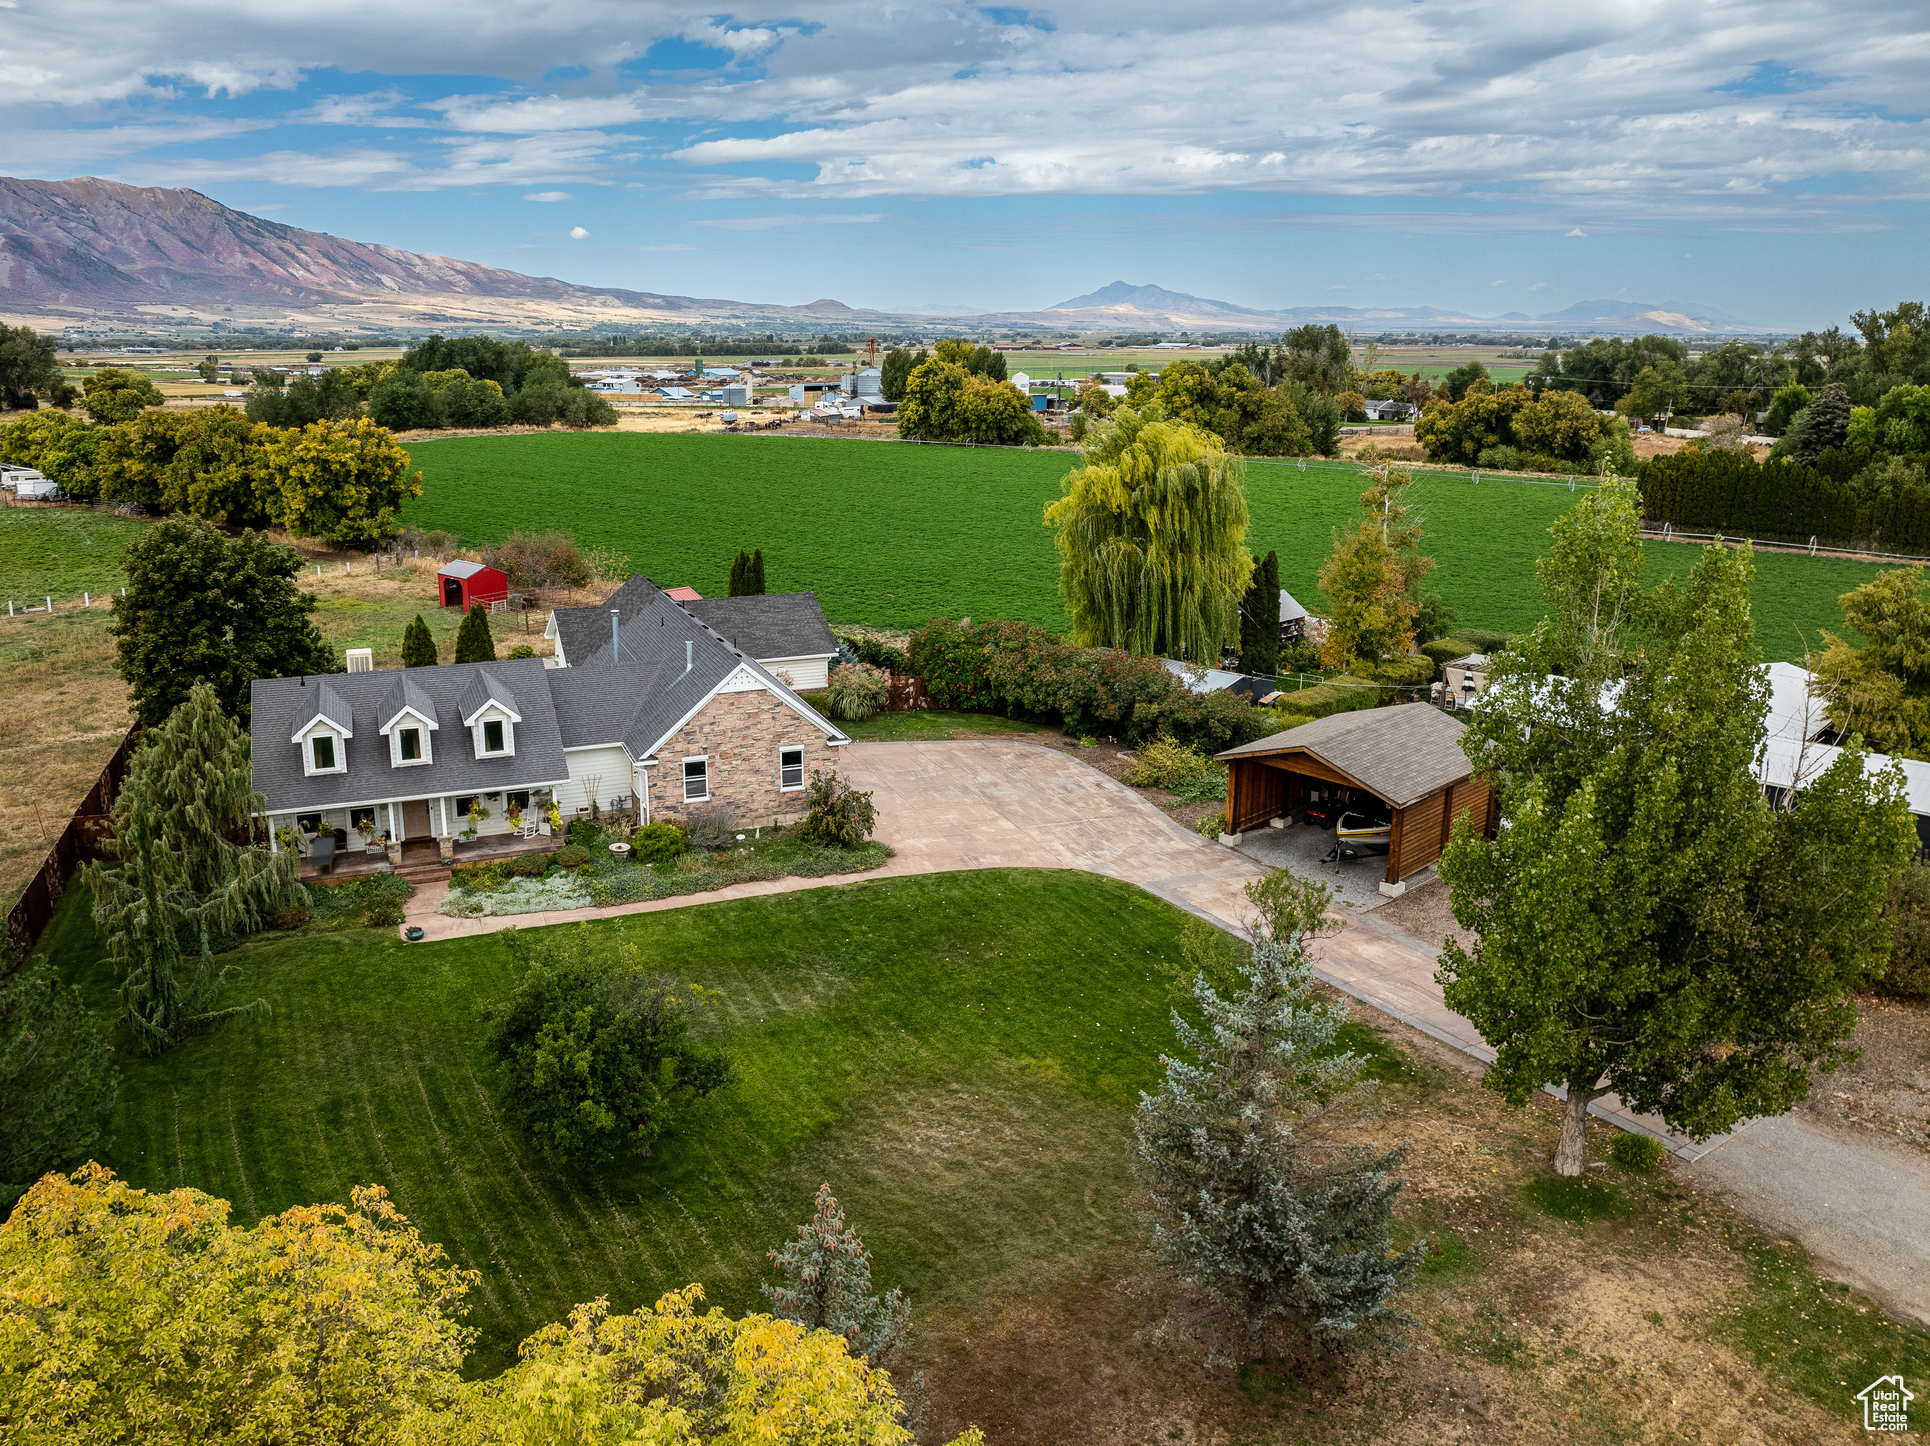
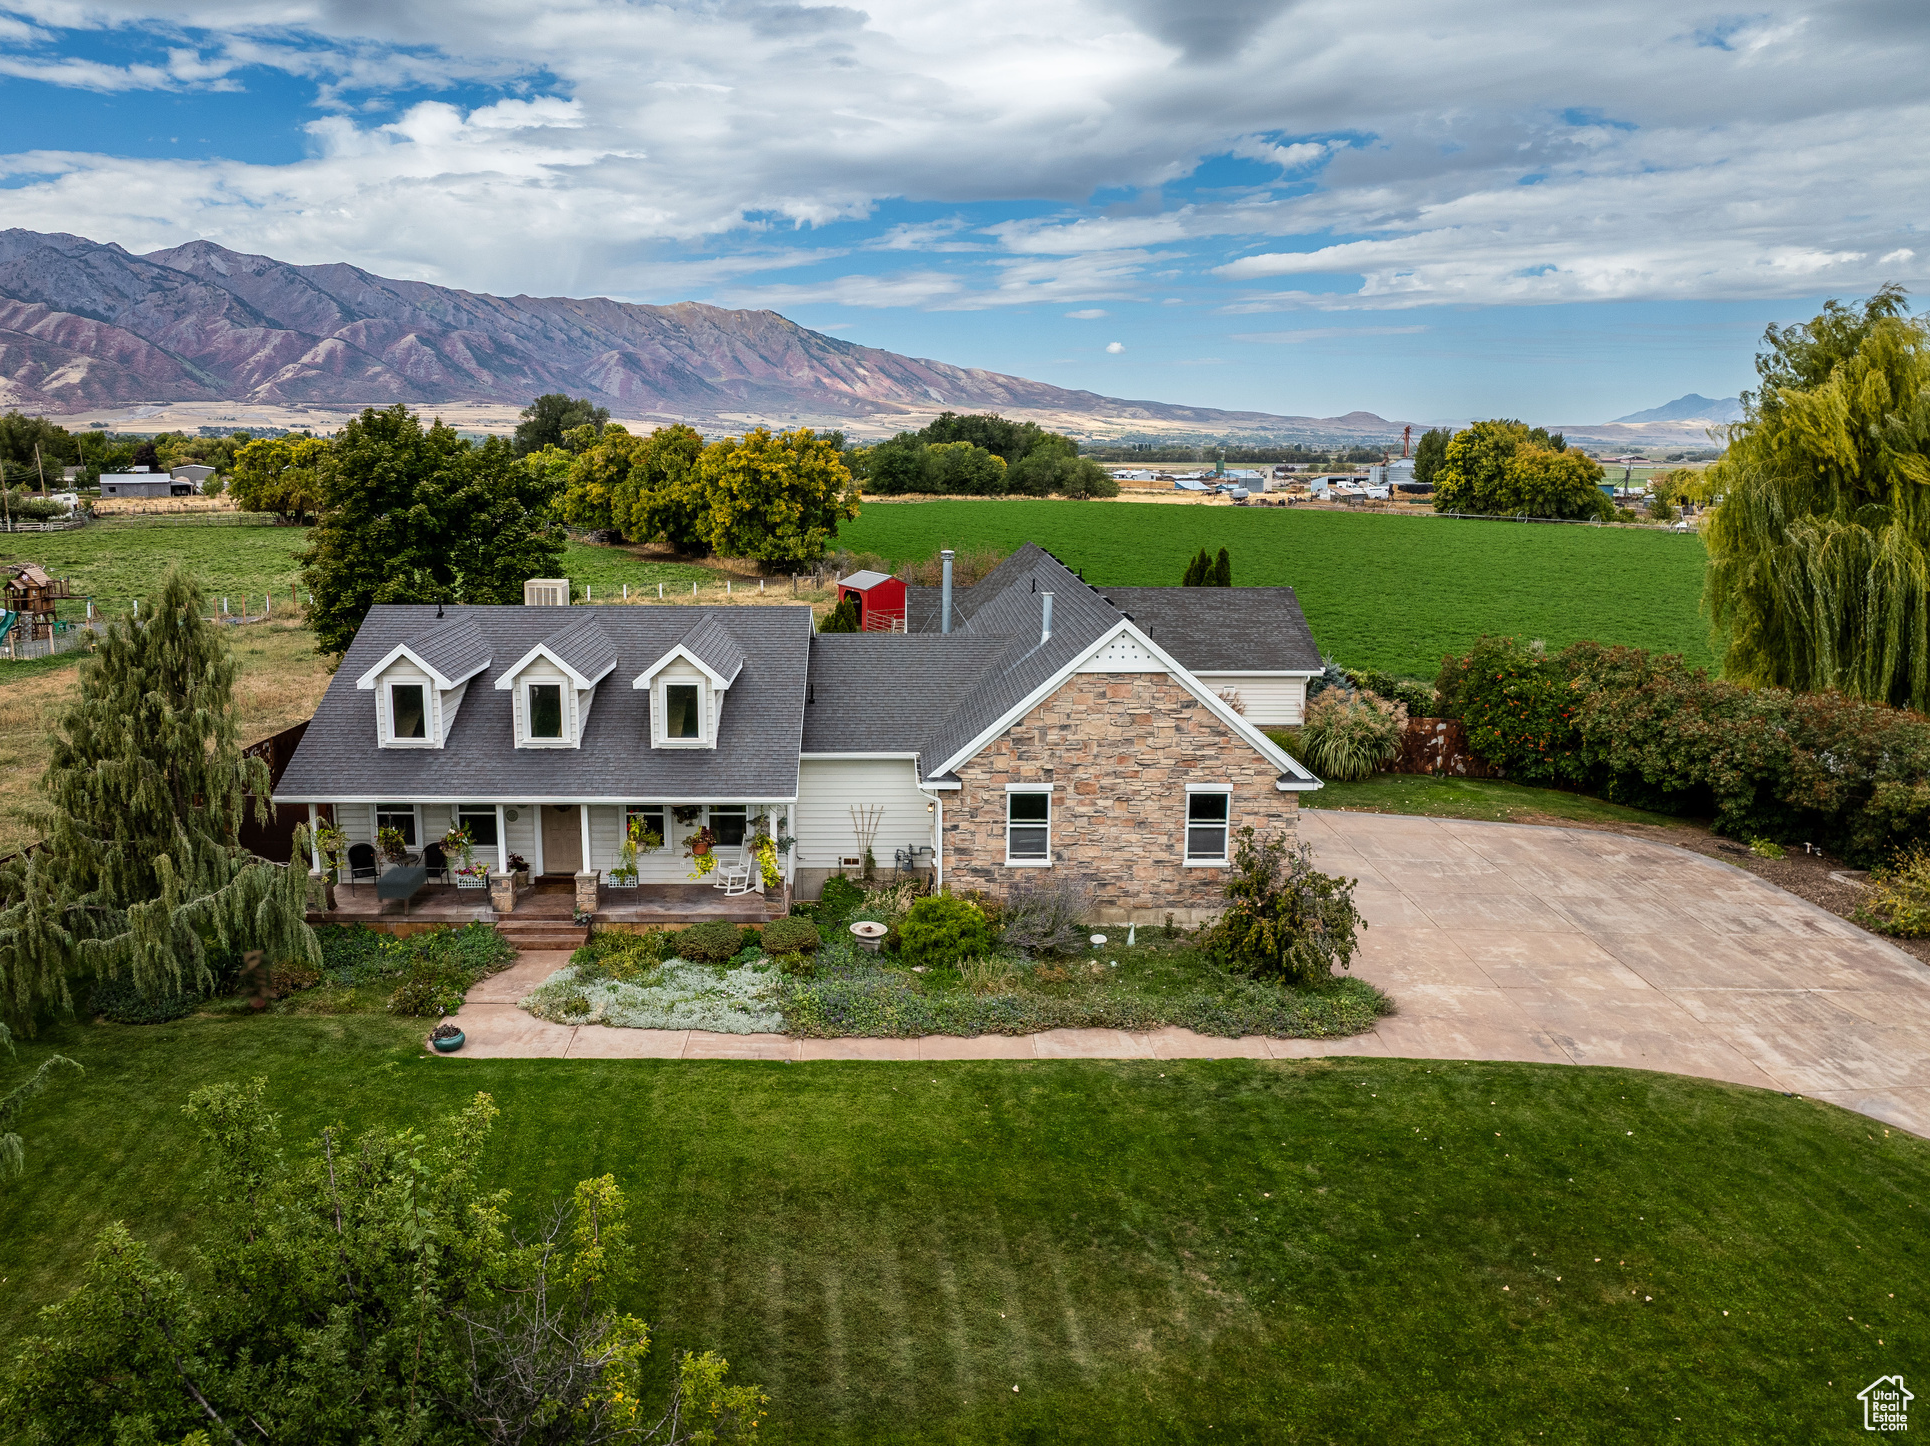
decorative plant: none [270,905,297,937] -> present [238,950,277,1008]

